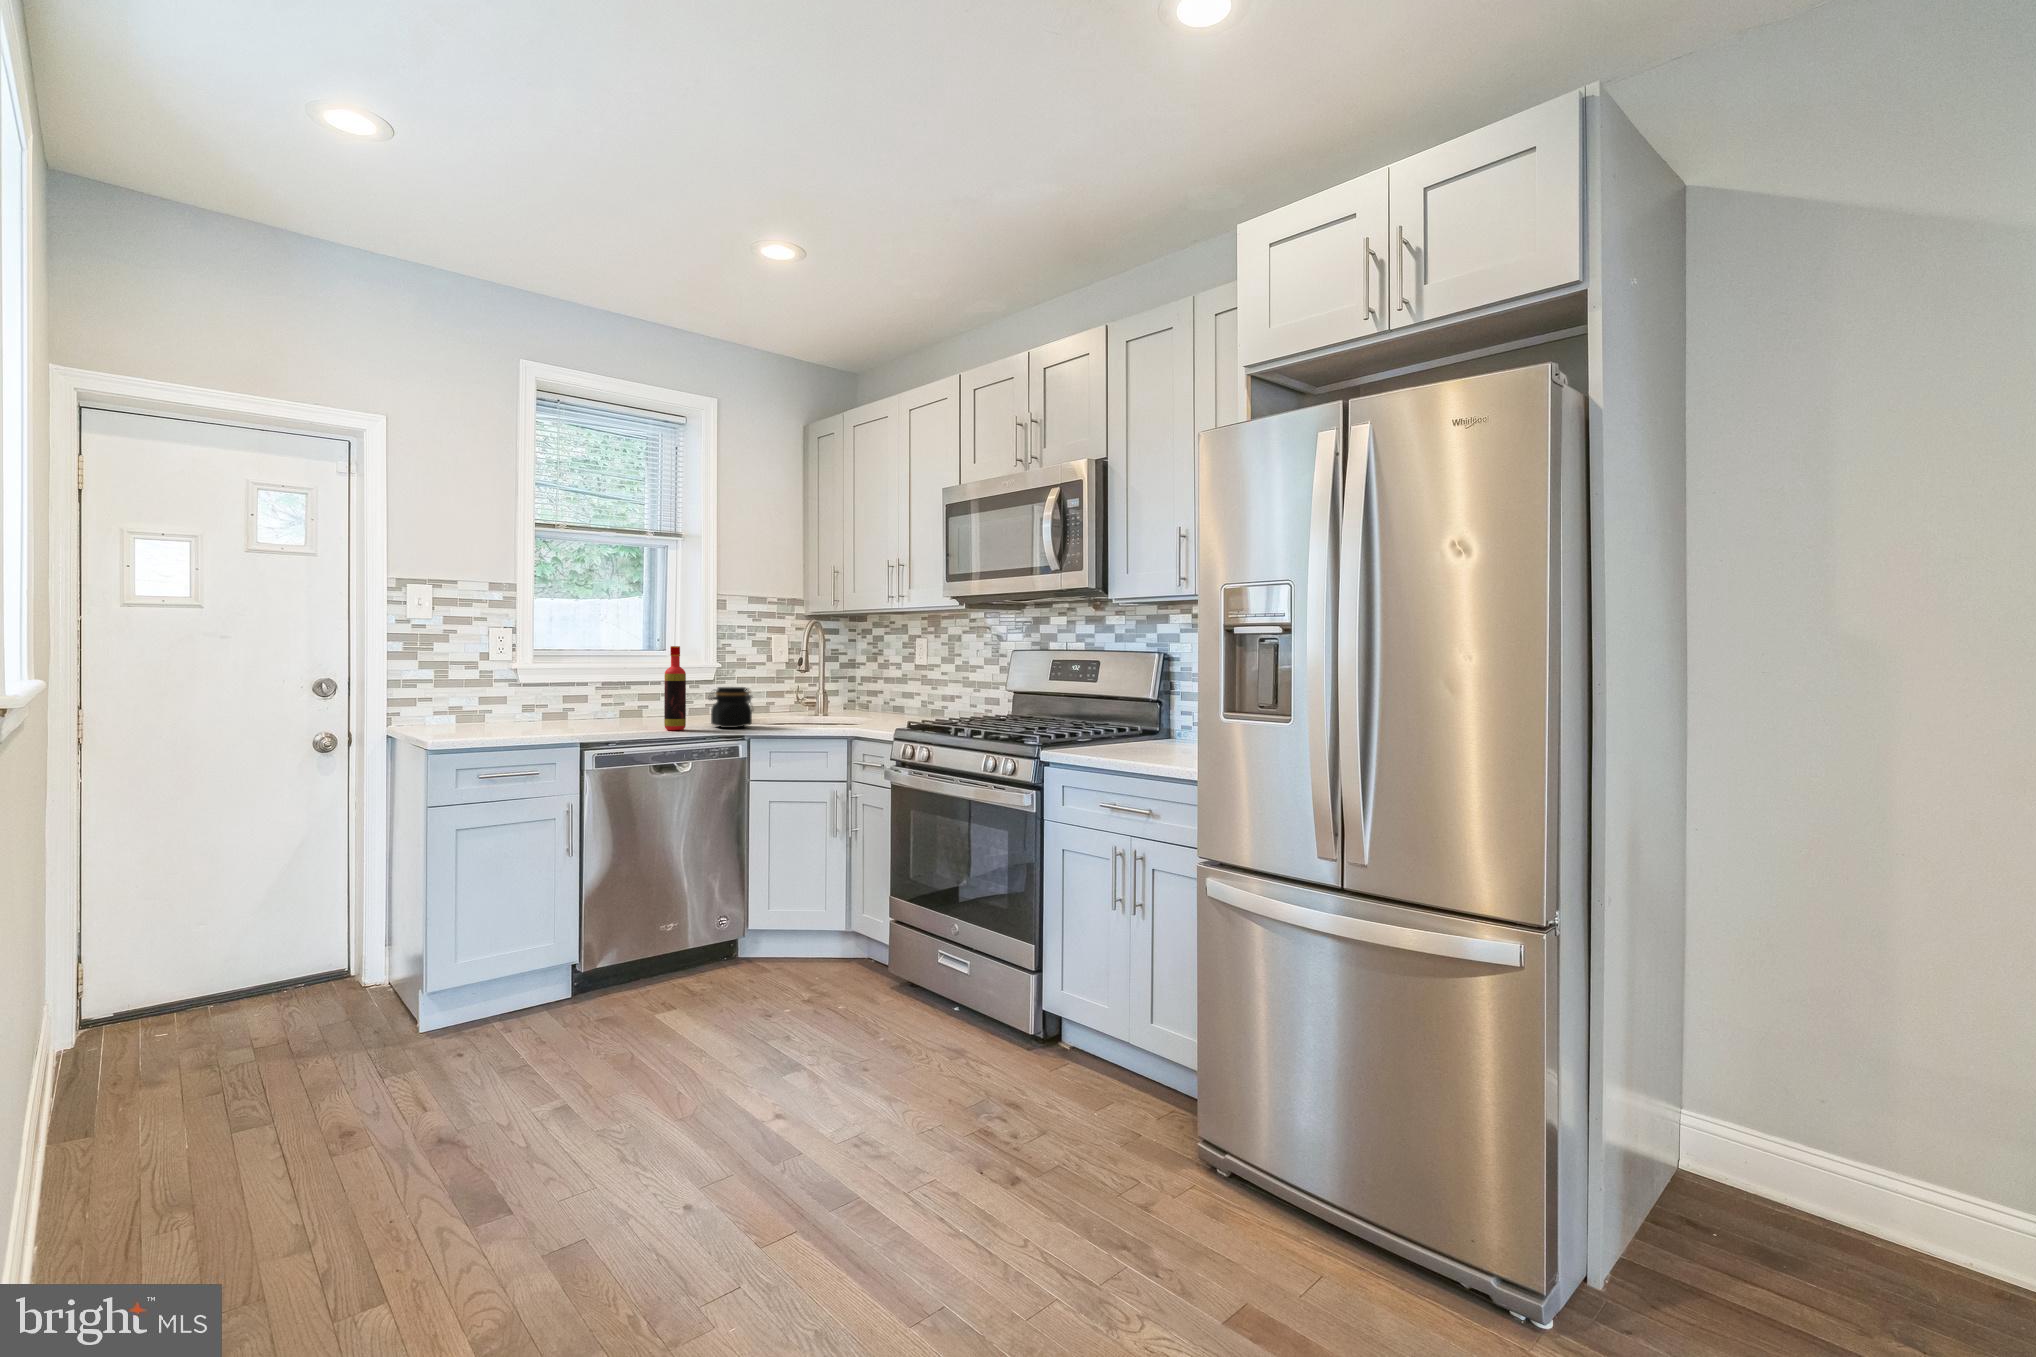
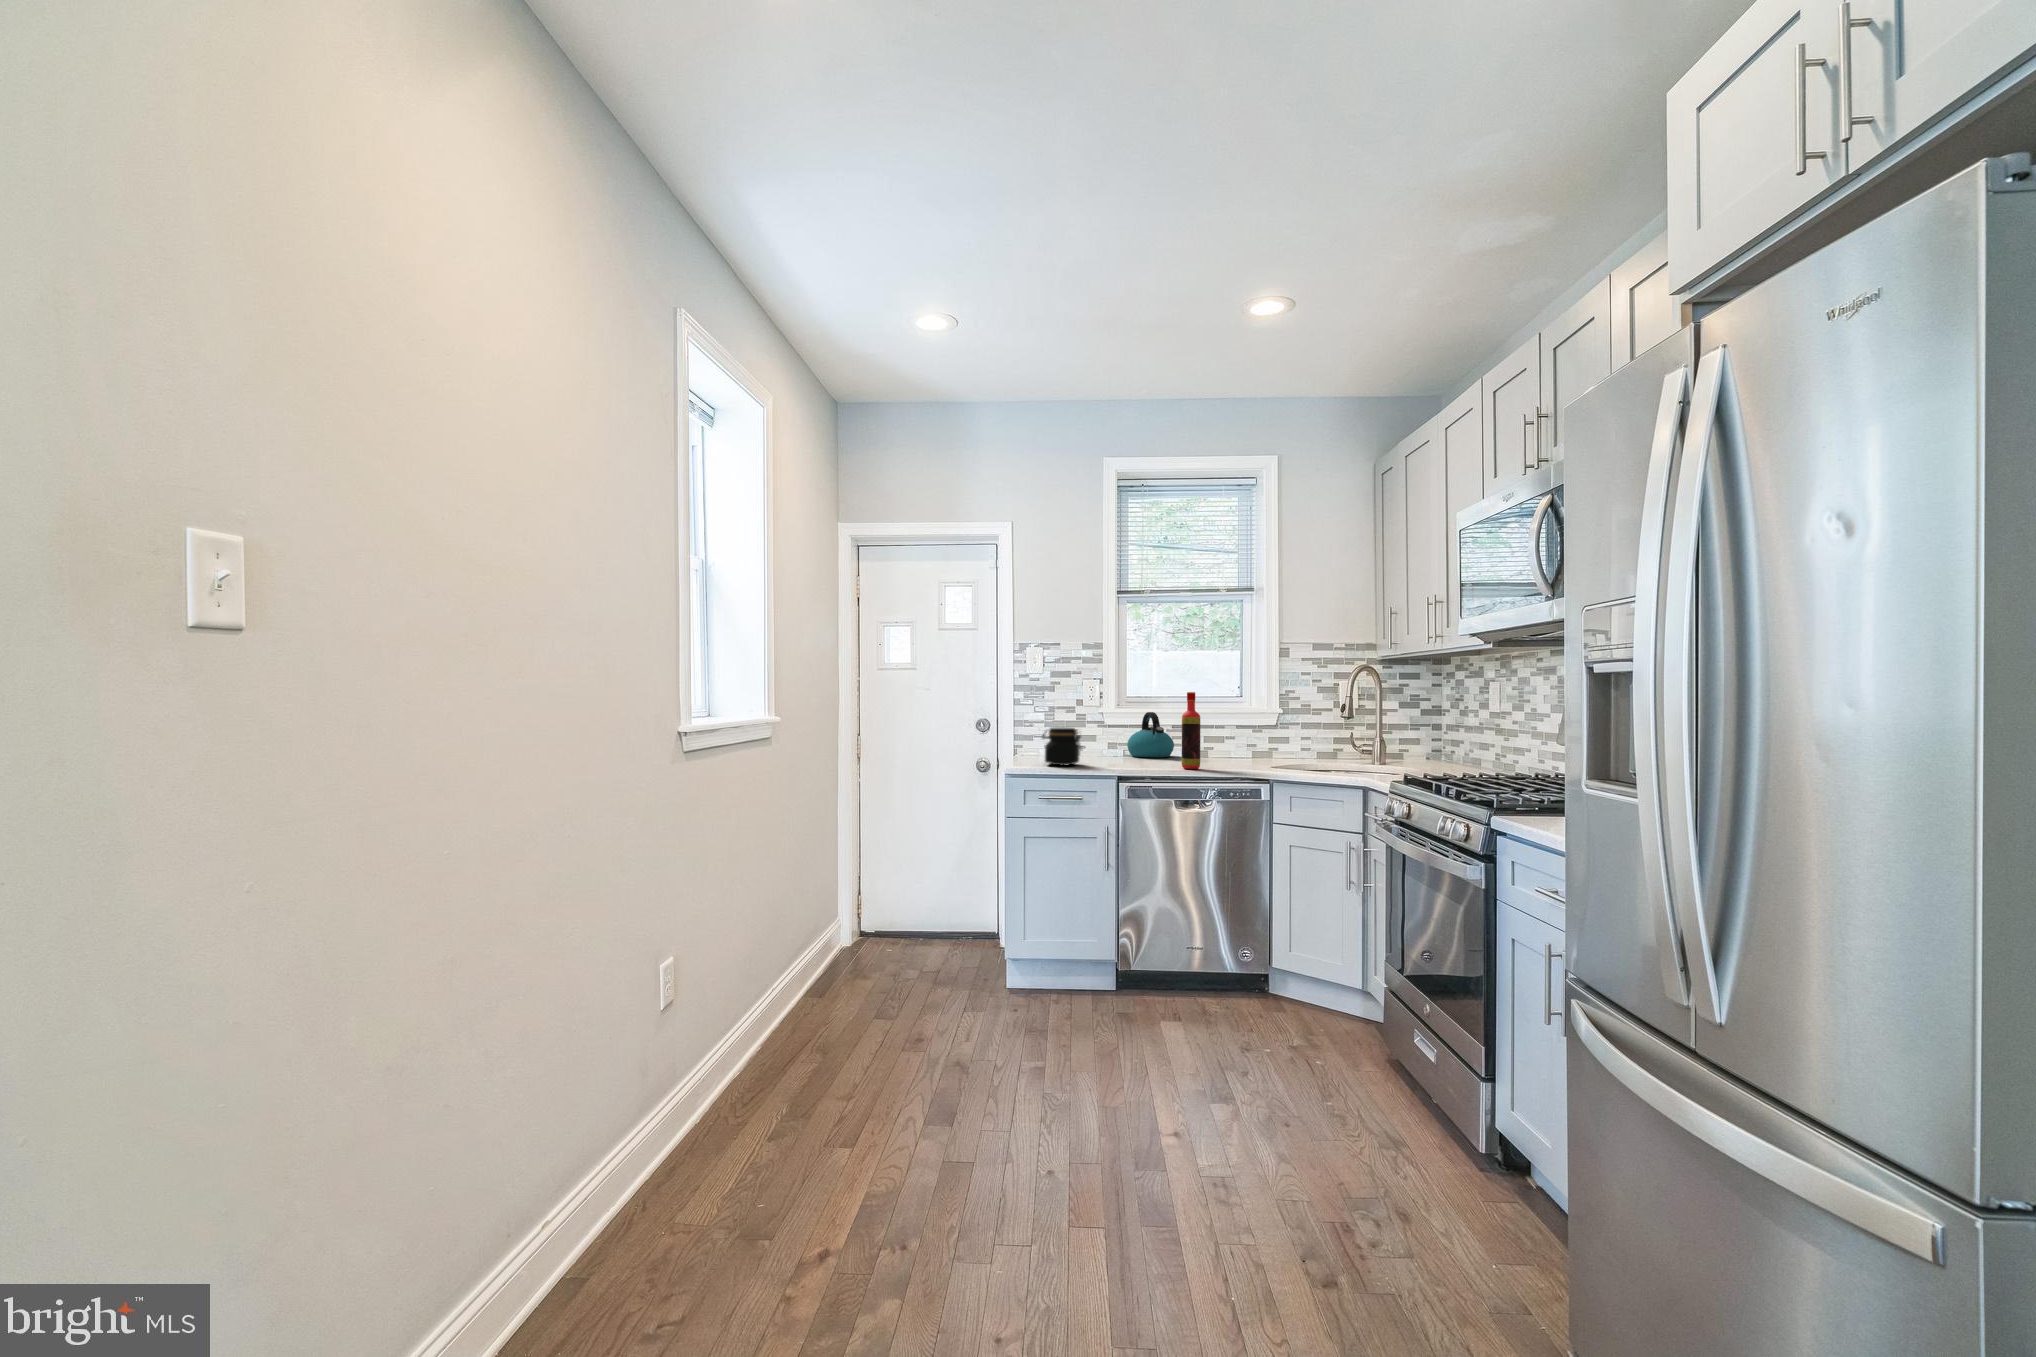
kettle: none [559,668,618,720] -> present [1127,712,1174,757]
jar: present [709,687,752,728] -> present [1042,727,1083,765]

